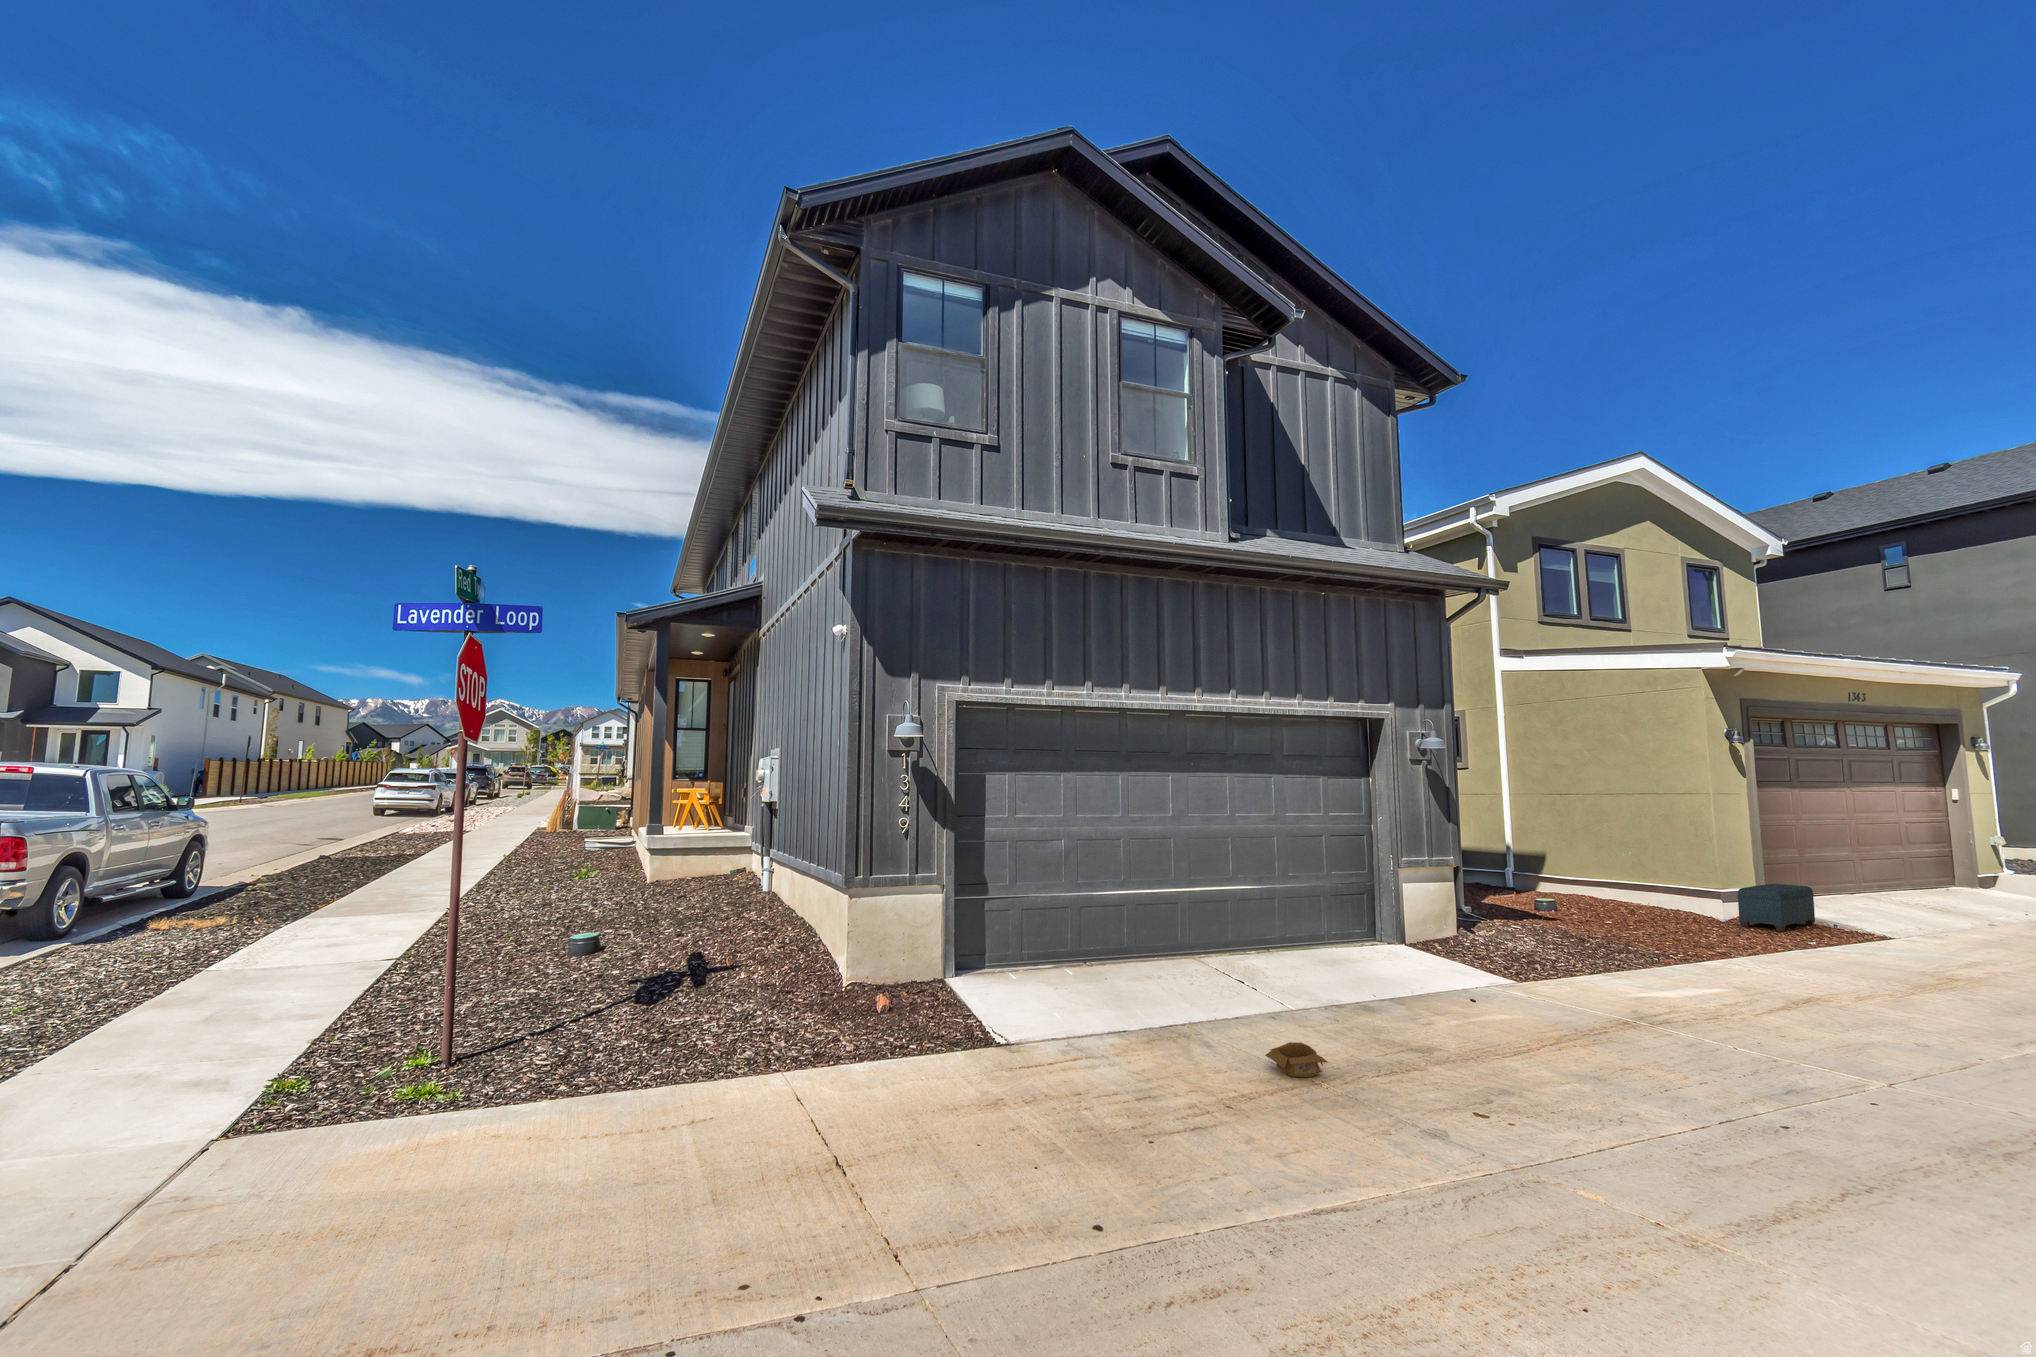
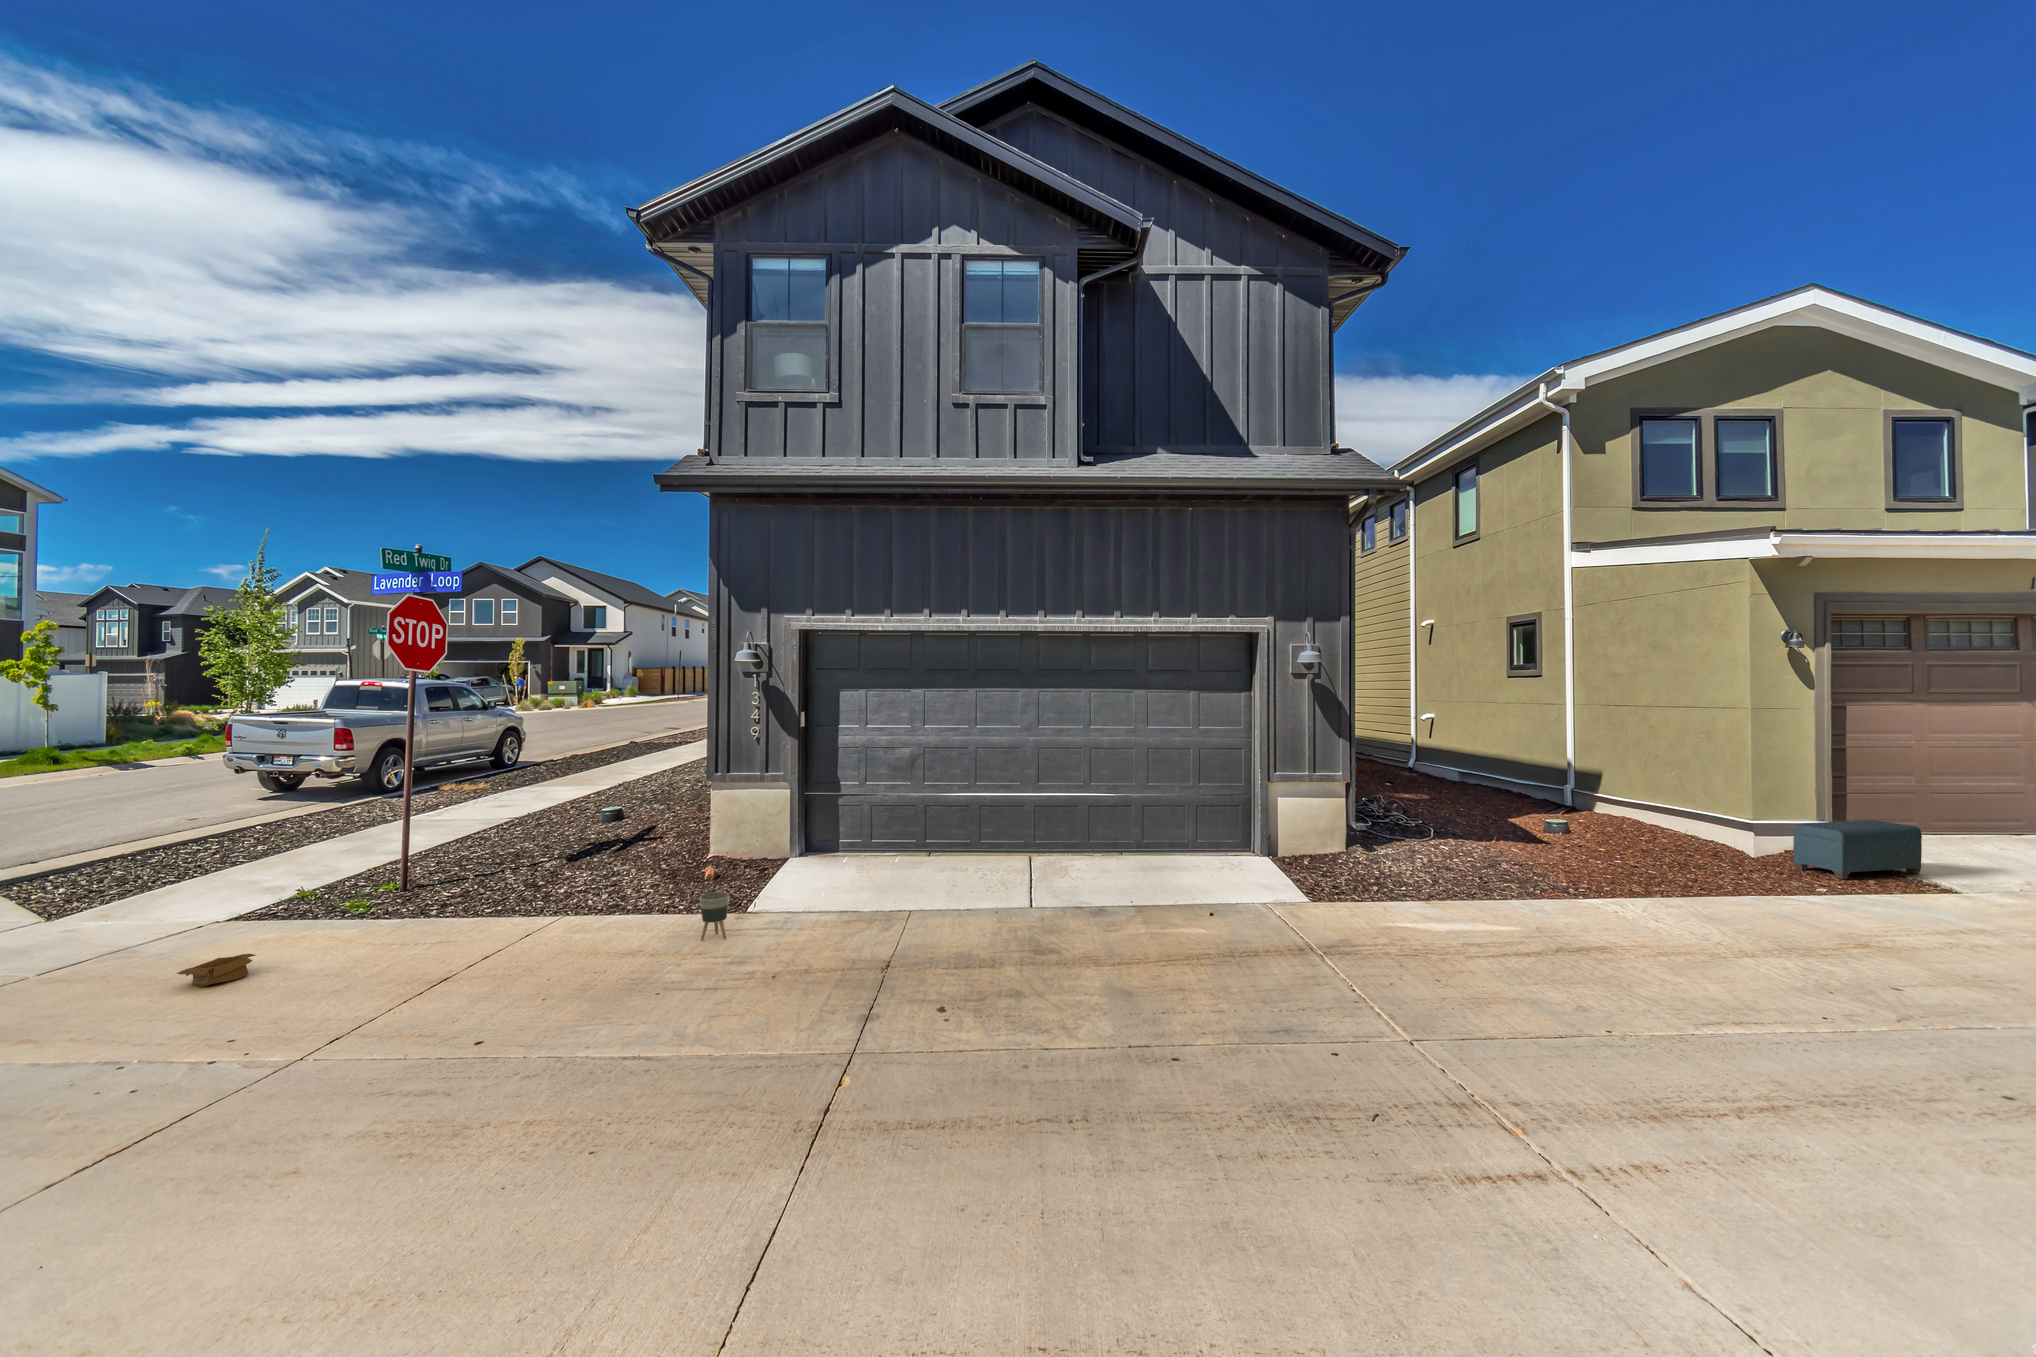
planter: none [1009,1008,1042,1070] -> present [700,892,729,940]
cardboard box: present [1265,1042,1328,1077] -> present [177,954,255,987]

